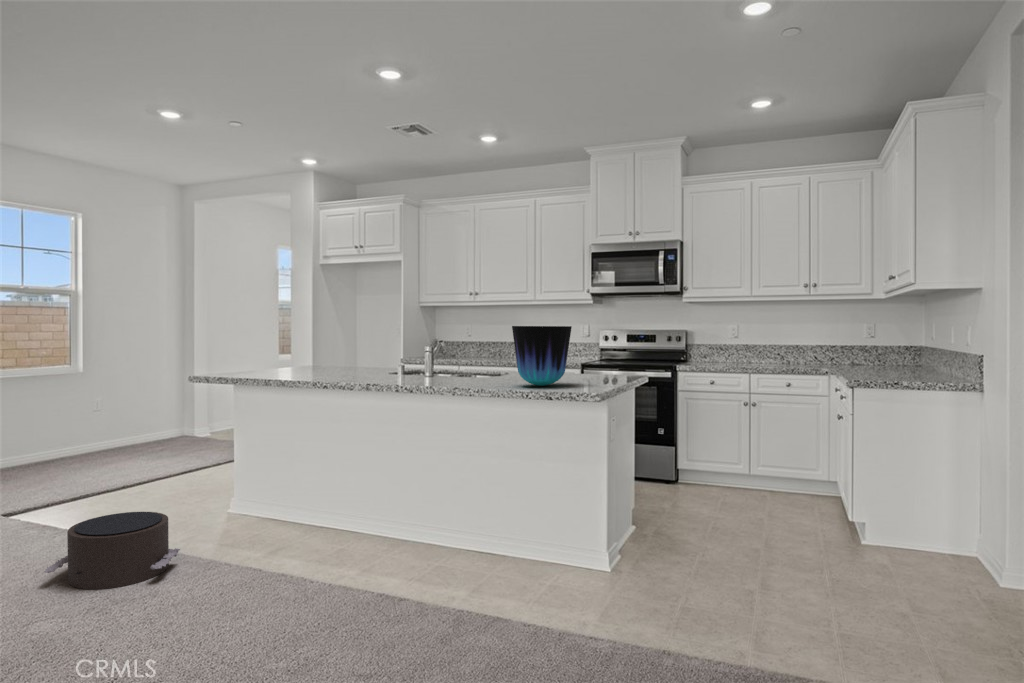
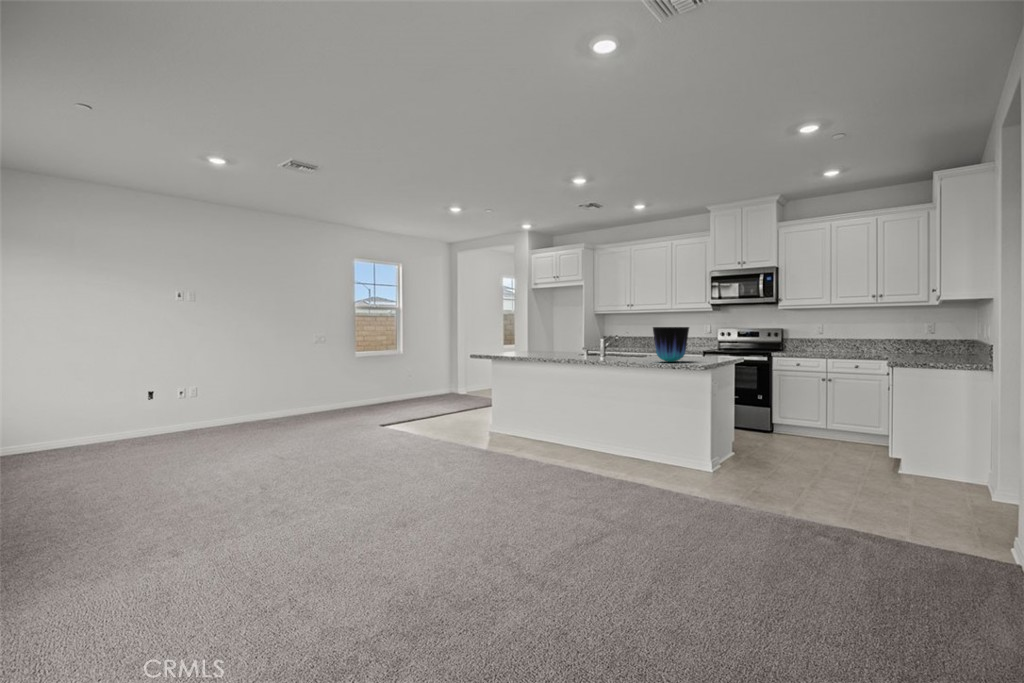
pouf: present [44,512,180,589] -> none [415,424,473,458]

